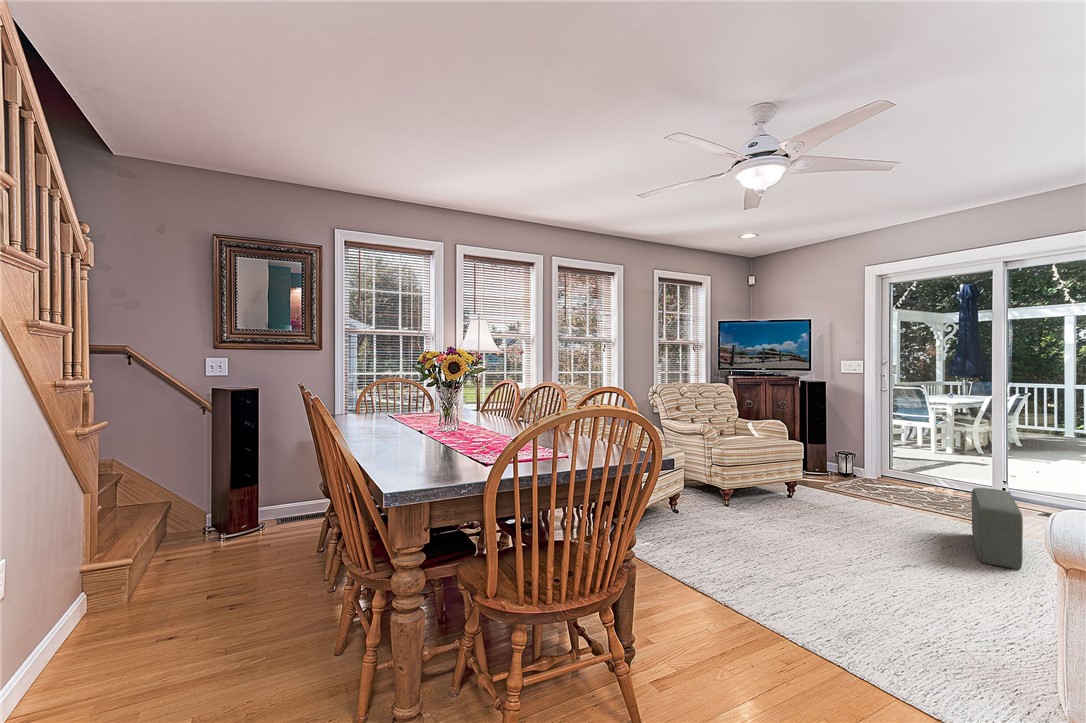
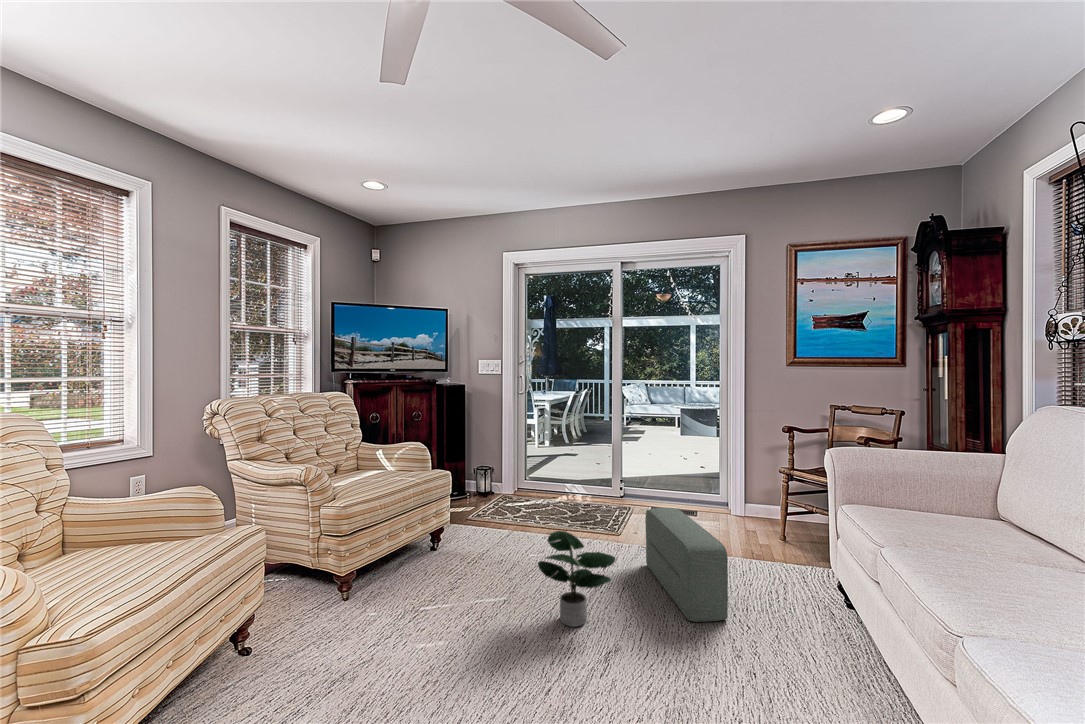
potted plant: none [850,483,914,544] -> present [538,531,616,627]

